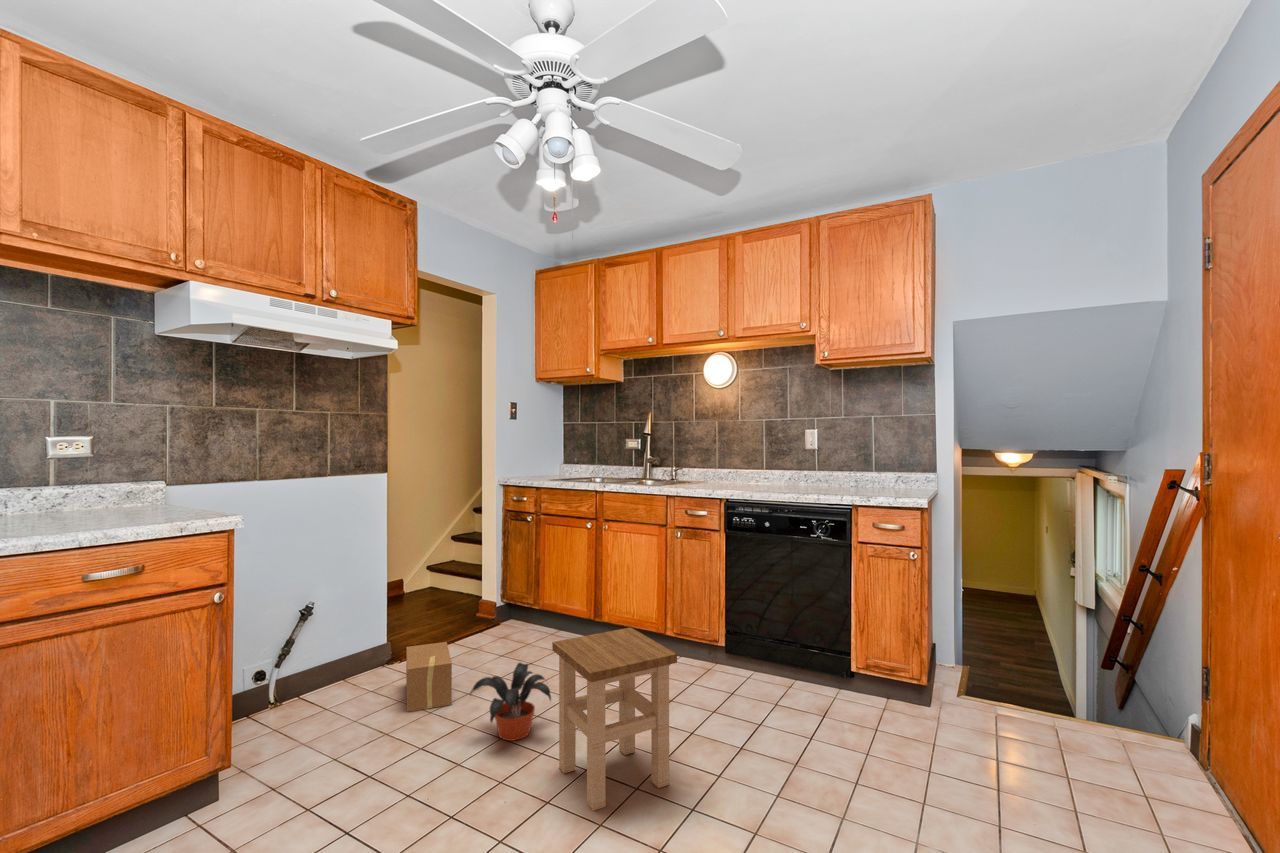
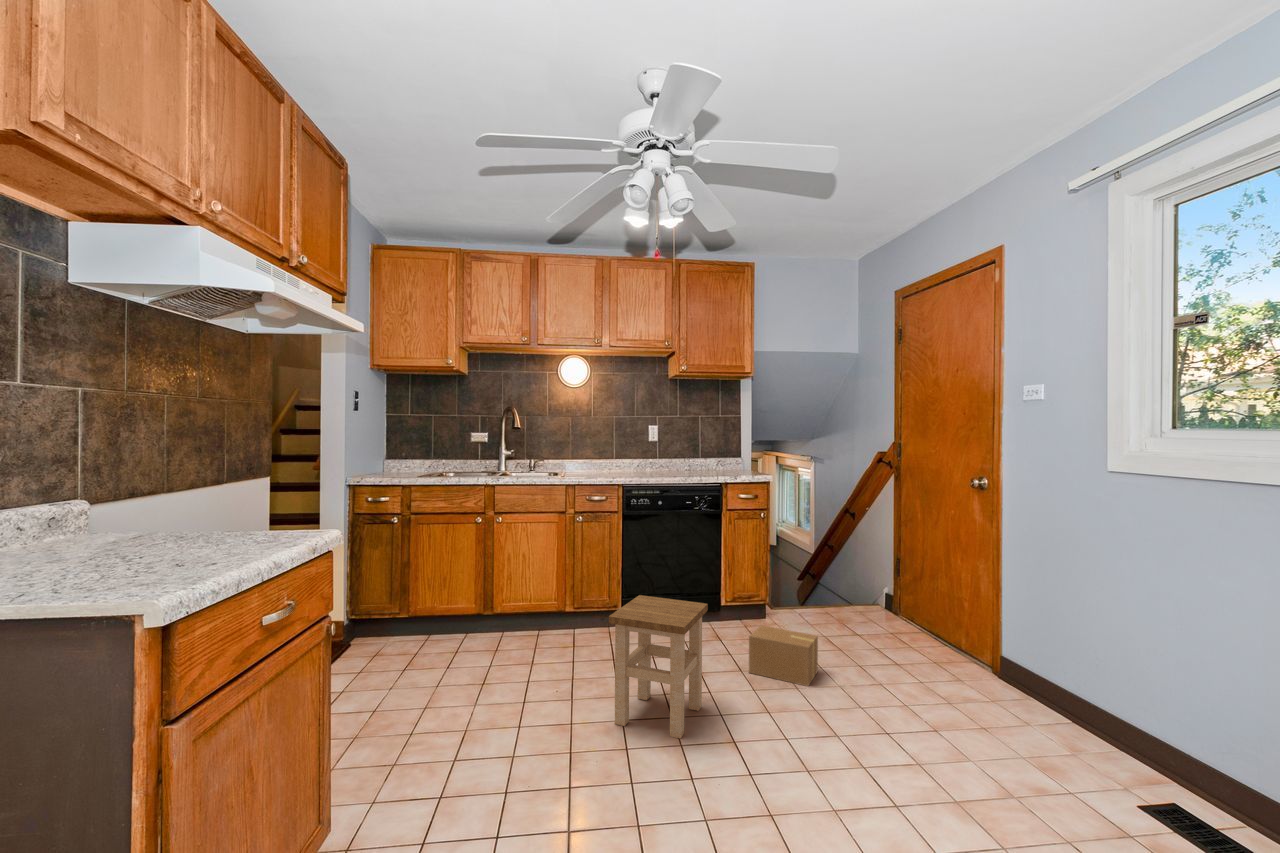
cardboard box: present [406,642,452,712] -> present [749,625,818,686]
potted plant: present [471,662,551,741] -> none [500,650,577,723]

